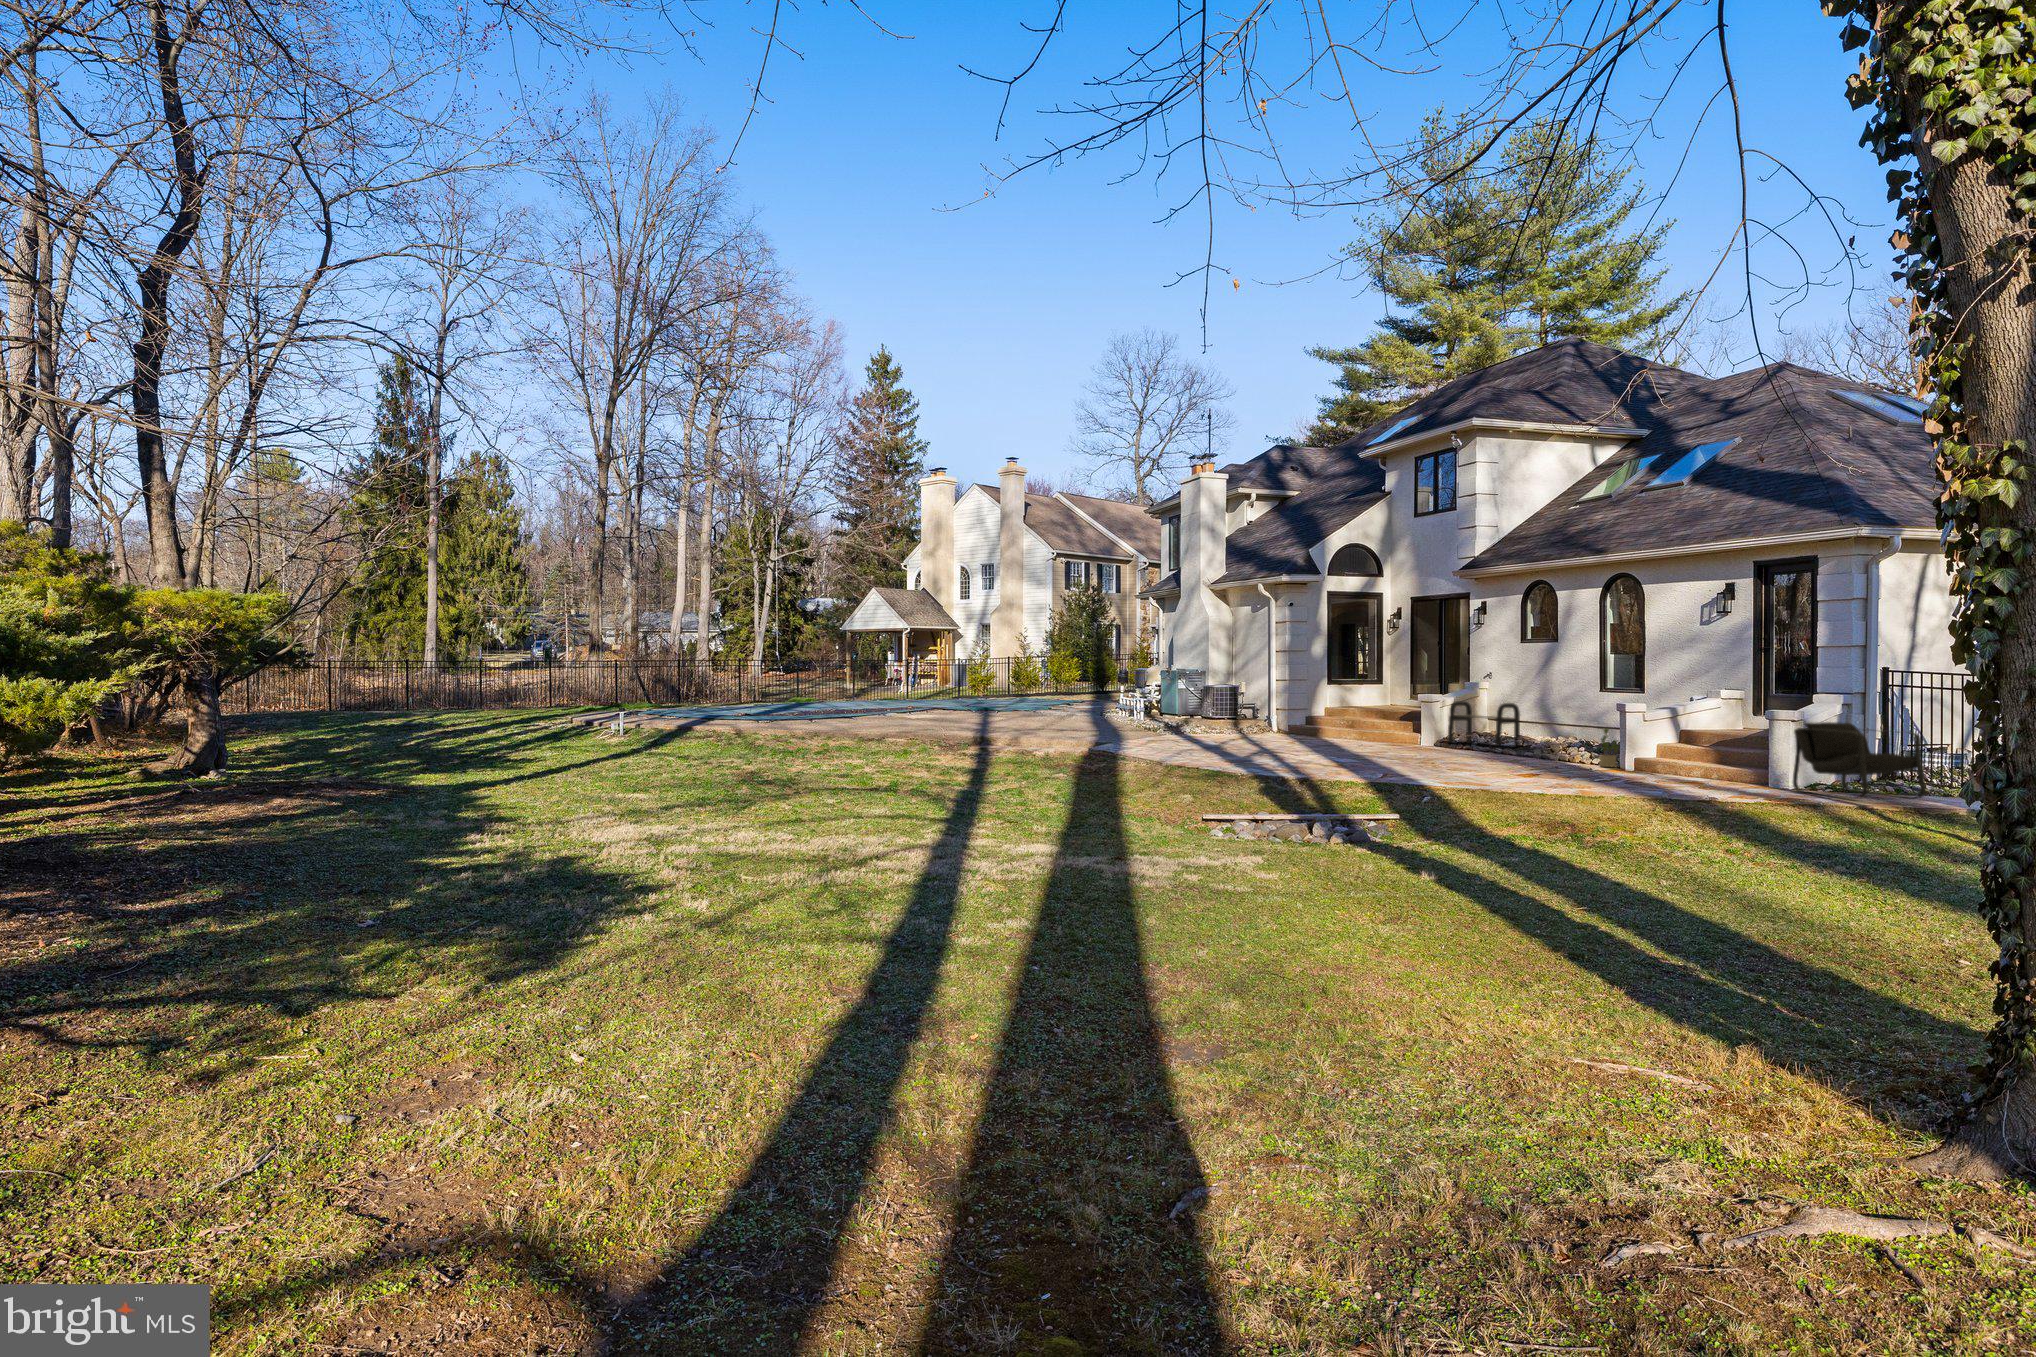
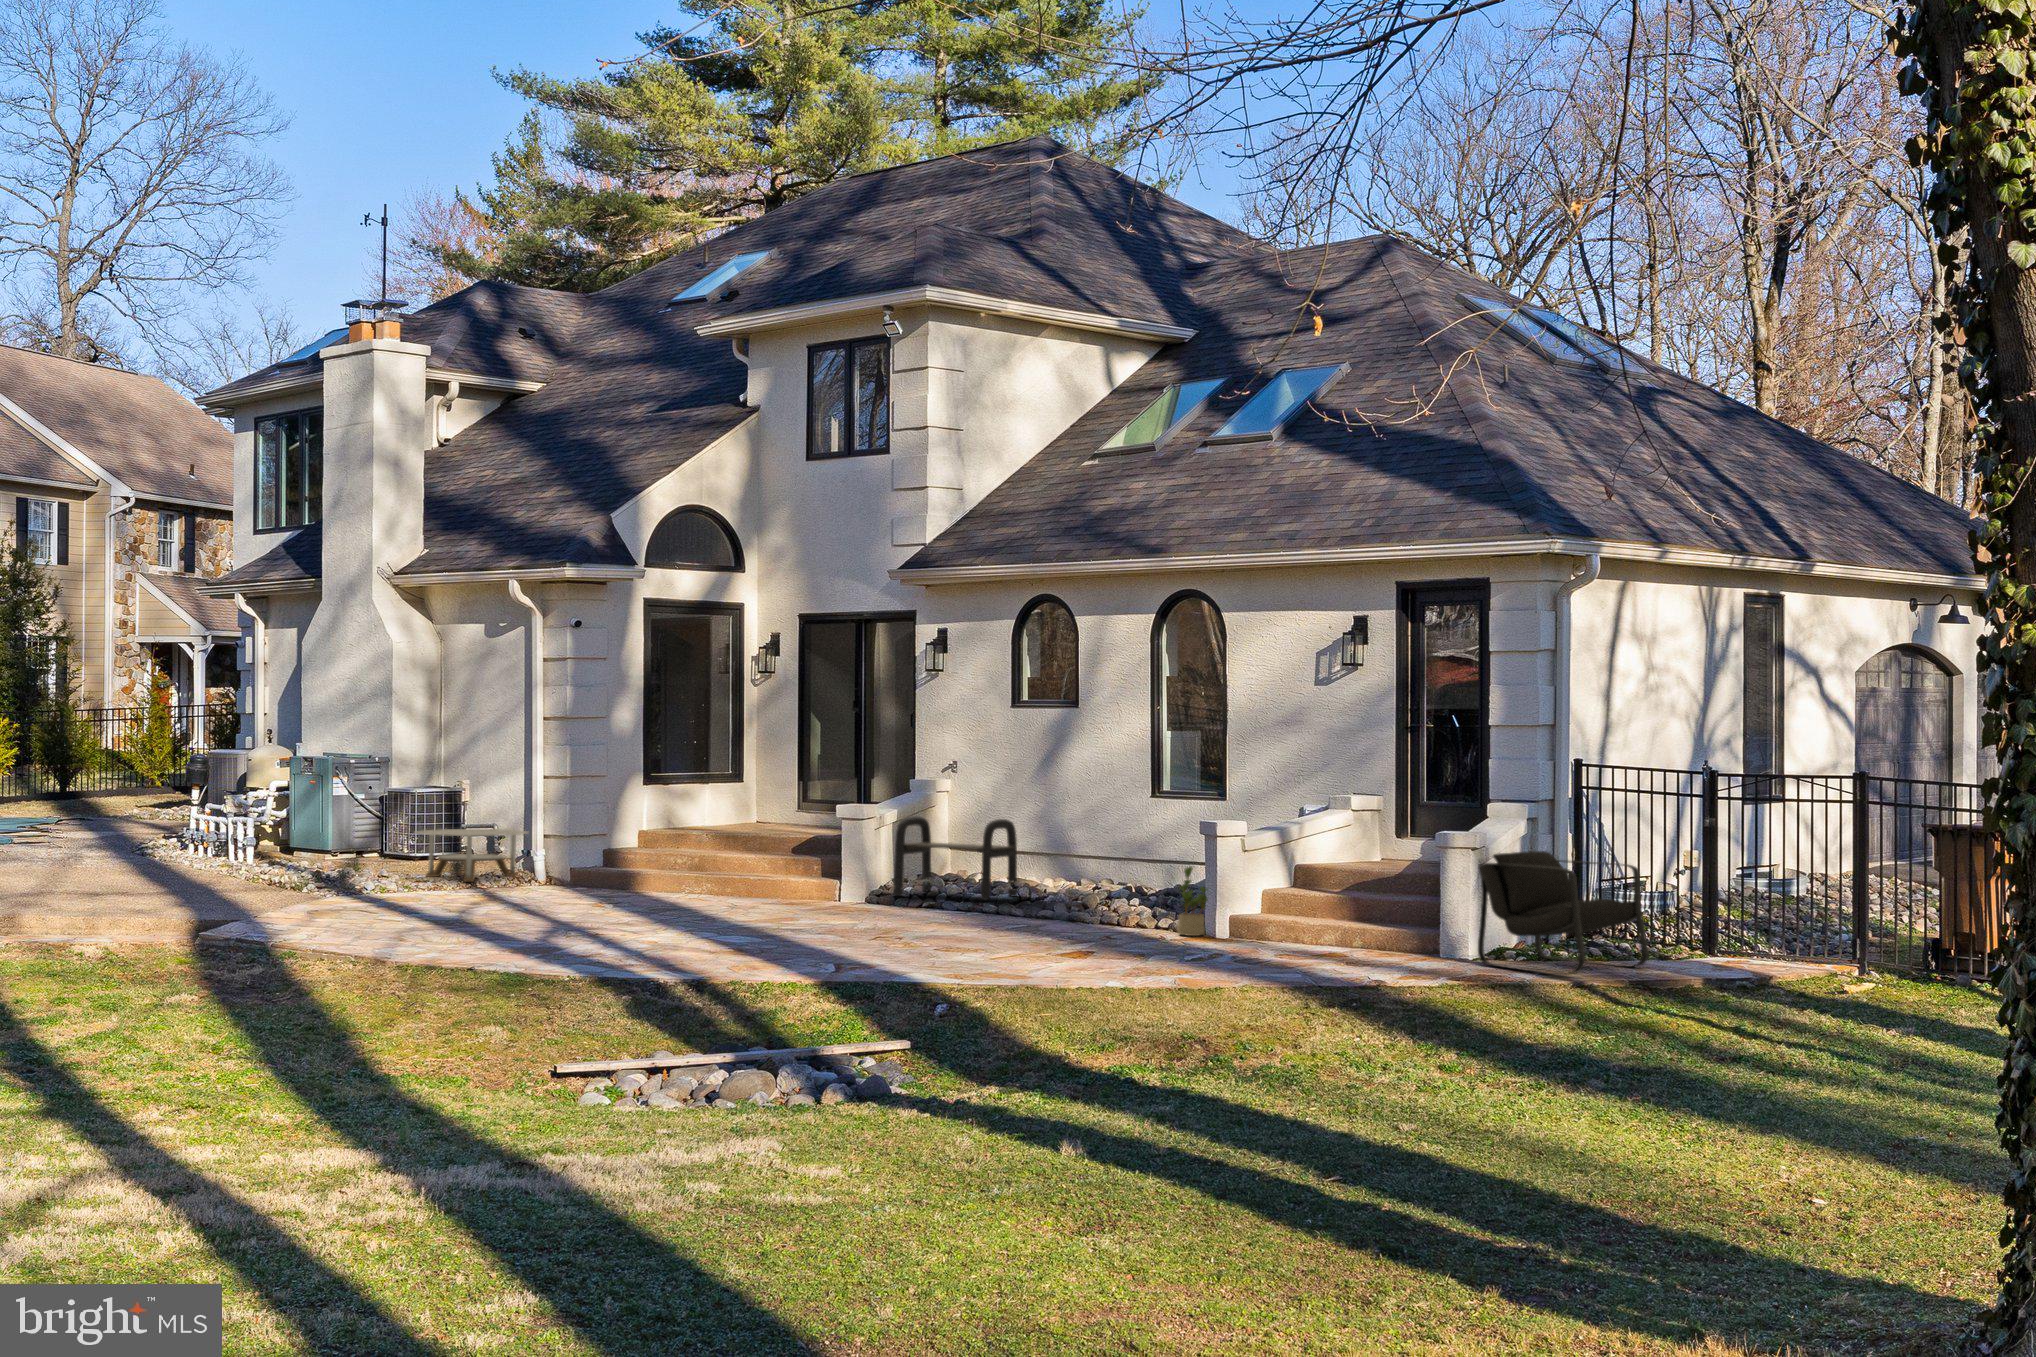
round table: none [1212,704,1267,728] -> present [414,829,528,882]

